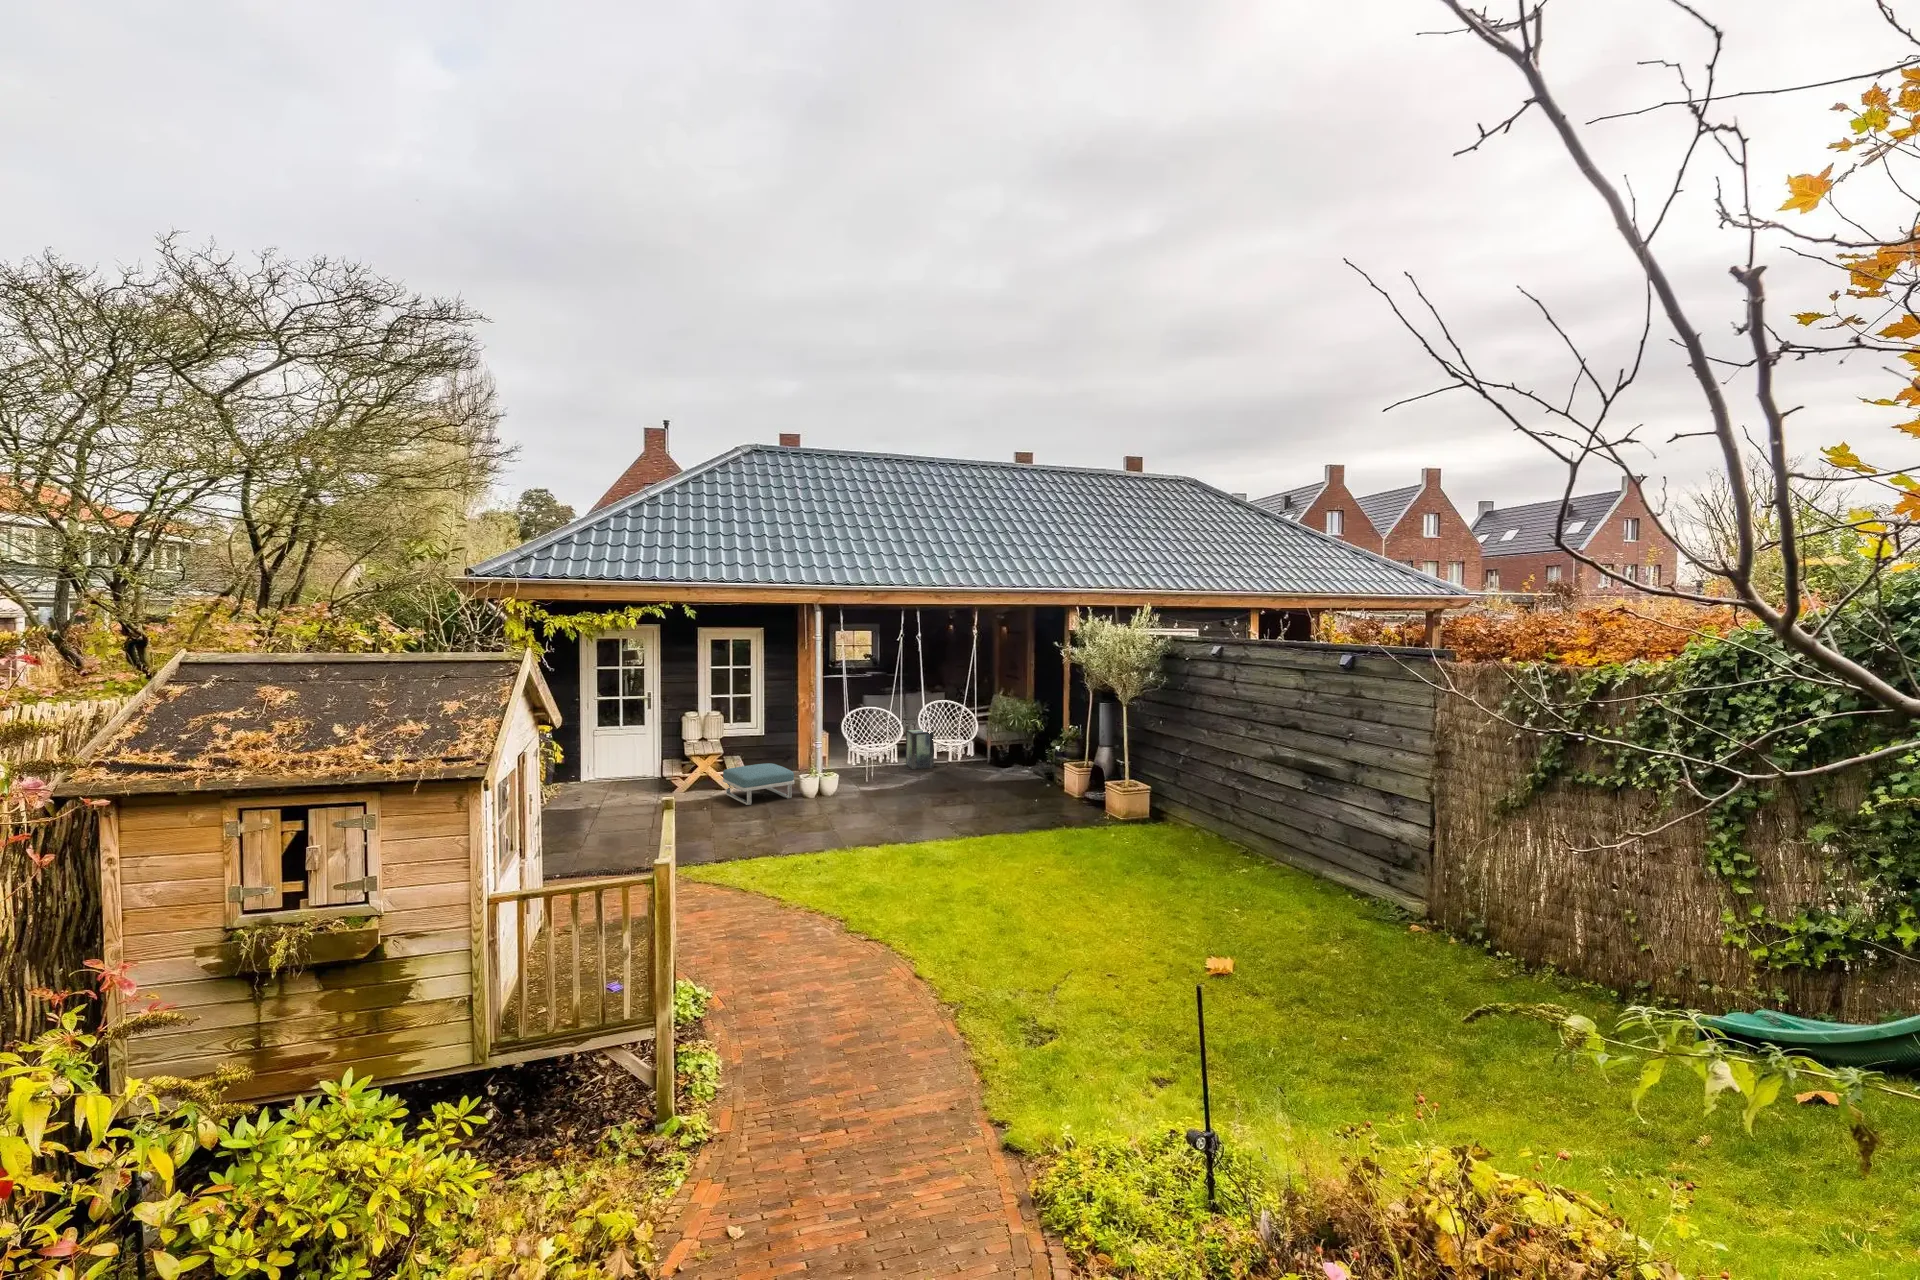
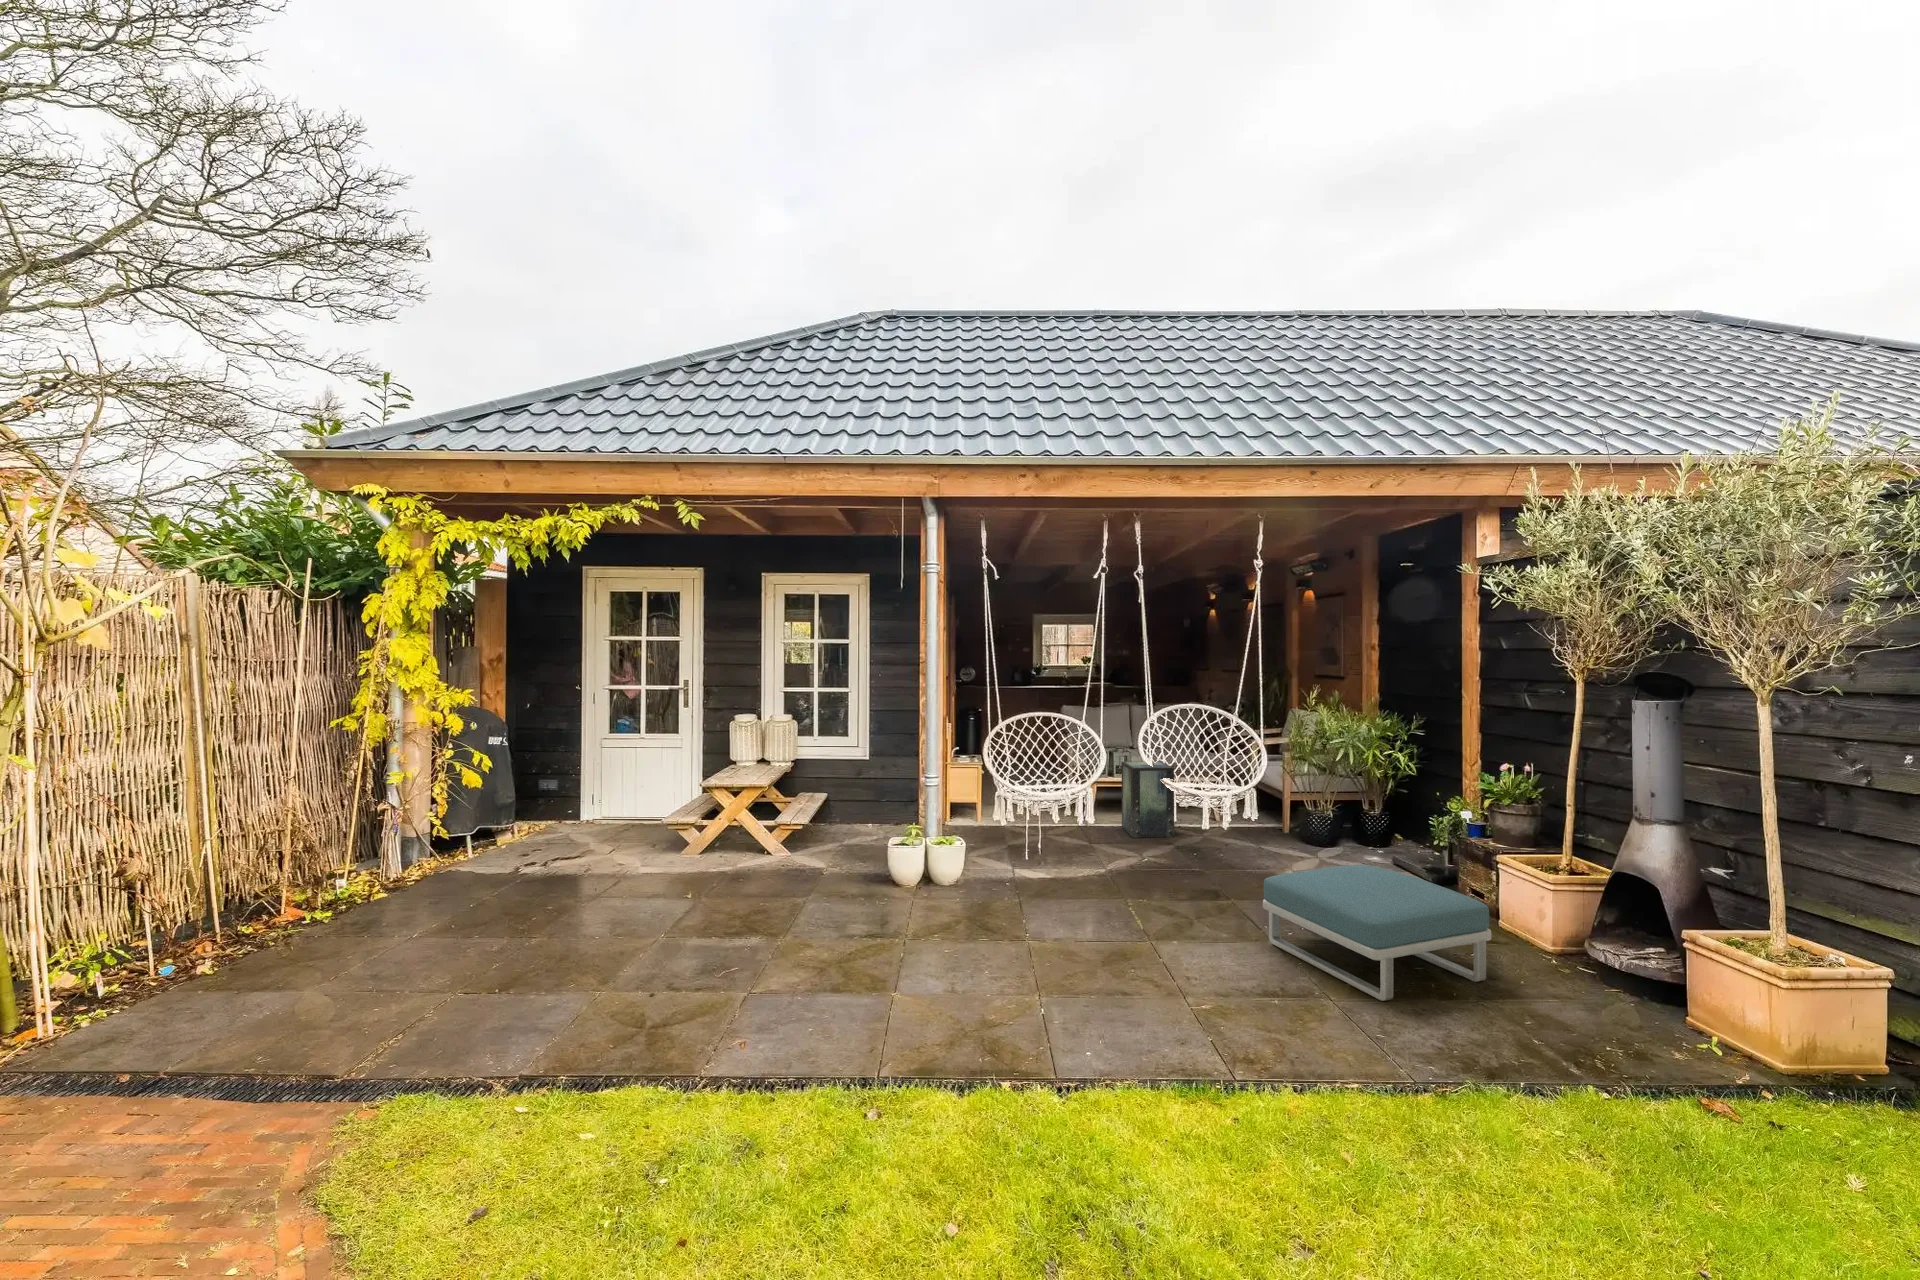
footstool: present [723,763,794,805] -> present [1263,865,1491,1001]

